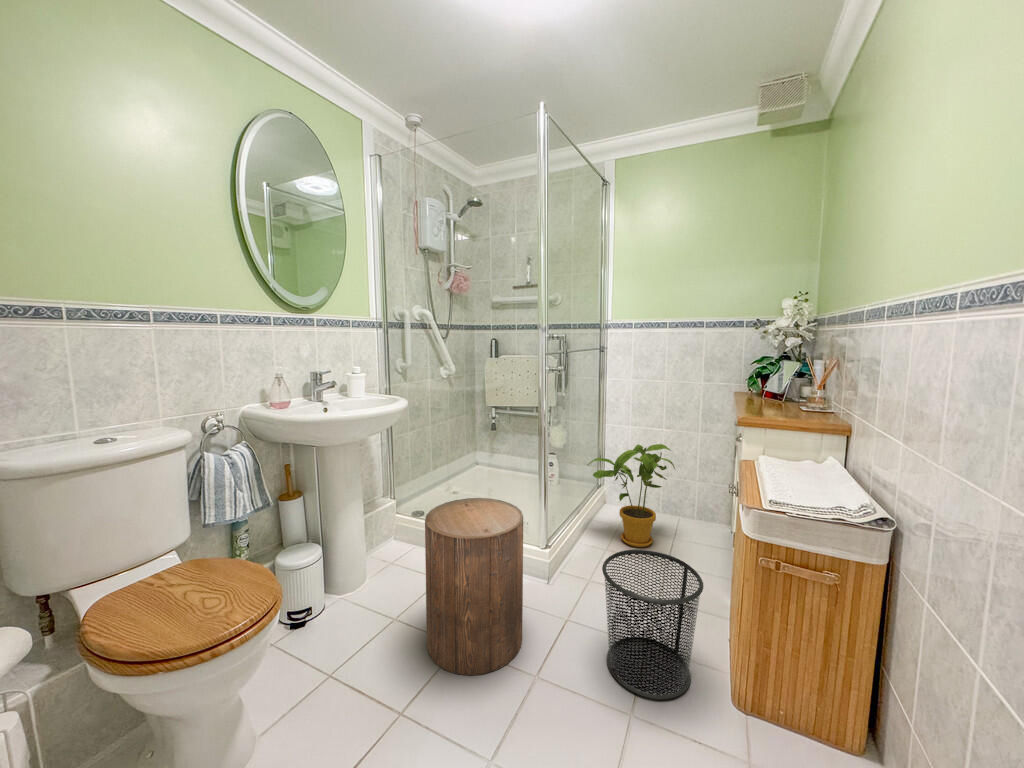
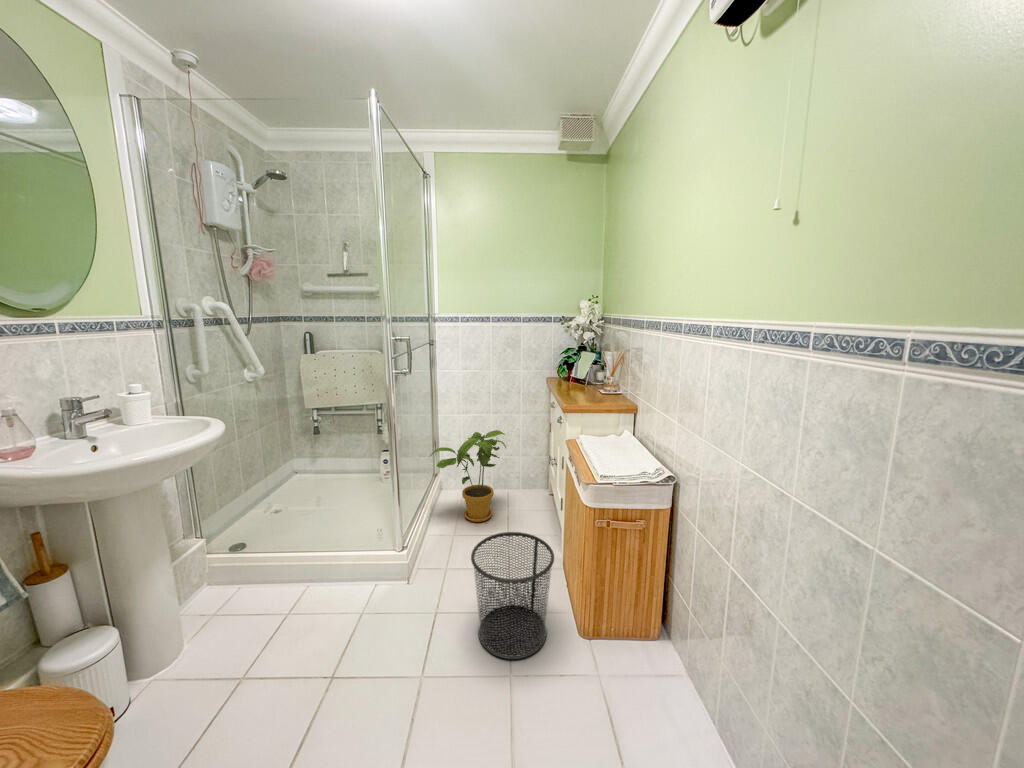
stool: present [425,498,523,675] -> none [276,518,398,715]

